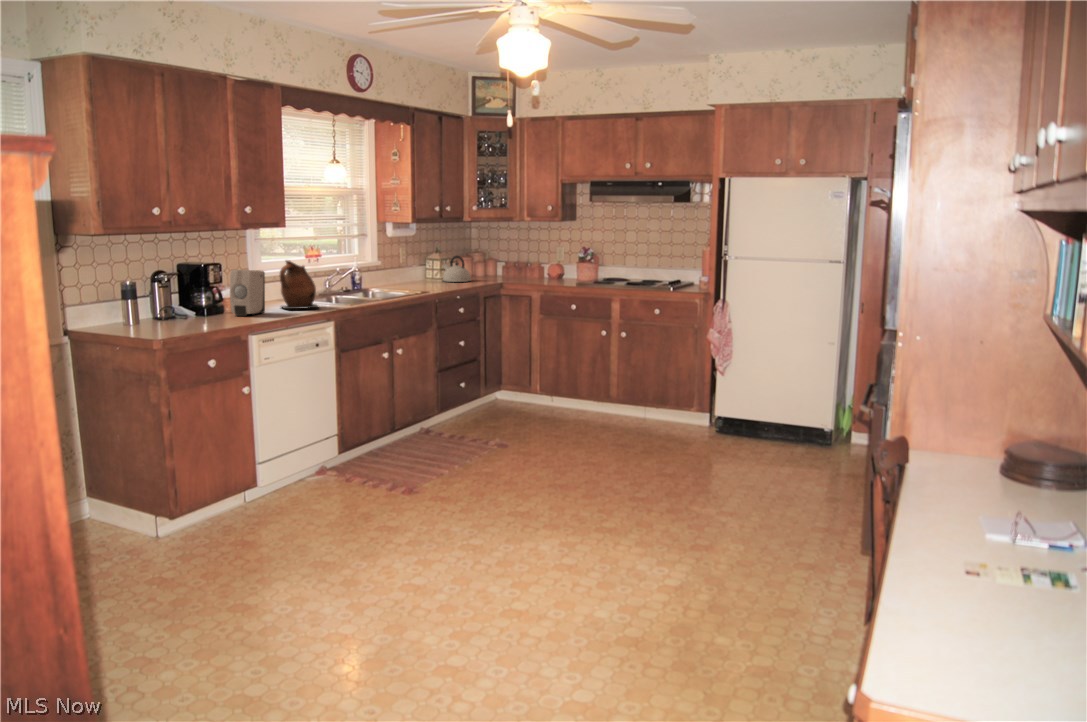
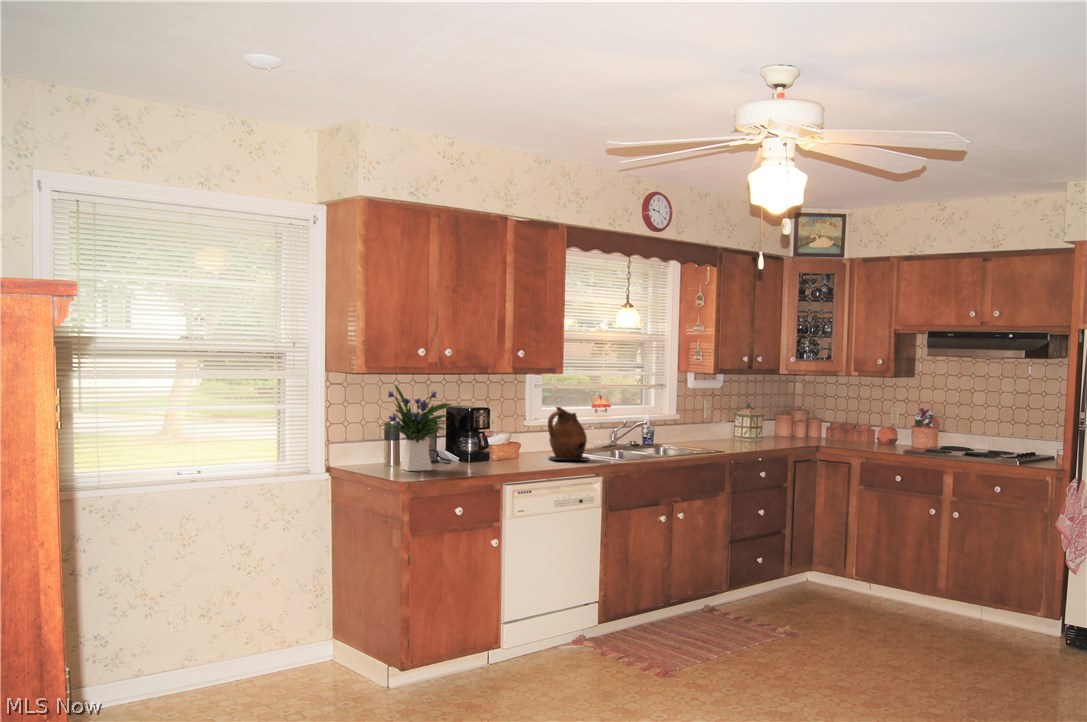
flower arrangement: none [114,246,197,328] -> present [382,385,452,471]
kettle: present [443,256,471,282] -> none [751,412,786,442]
soap dispenser: present [230,270,265,316] -> none [492,414,531,464]

